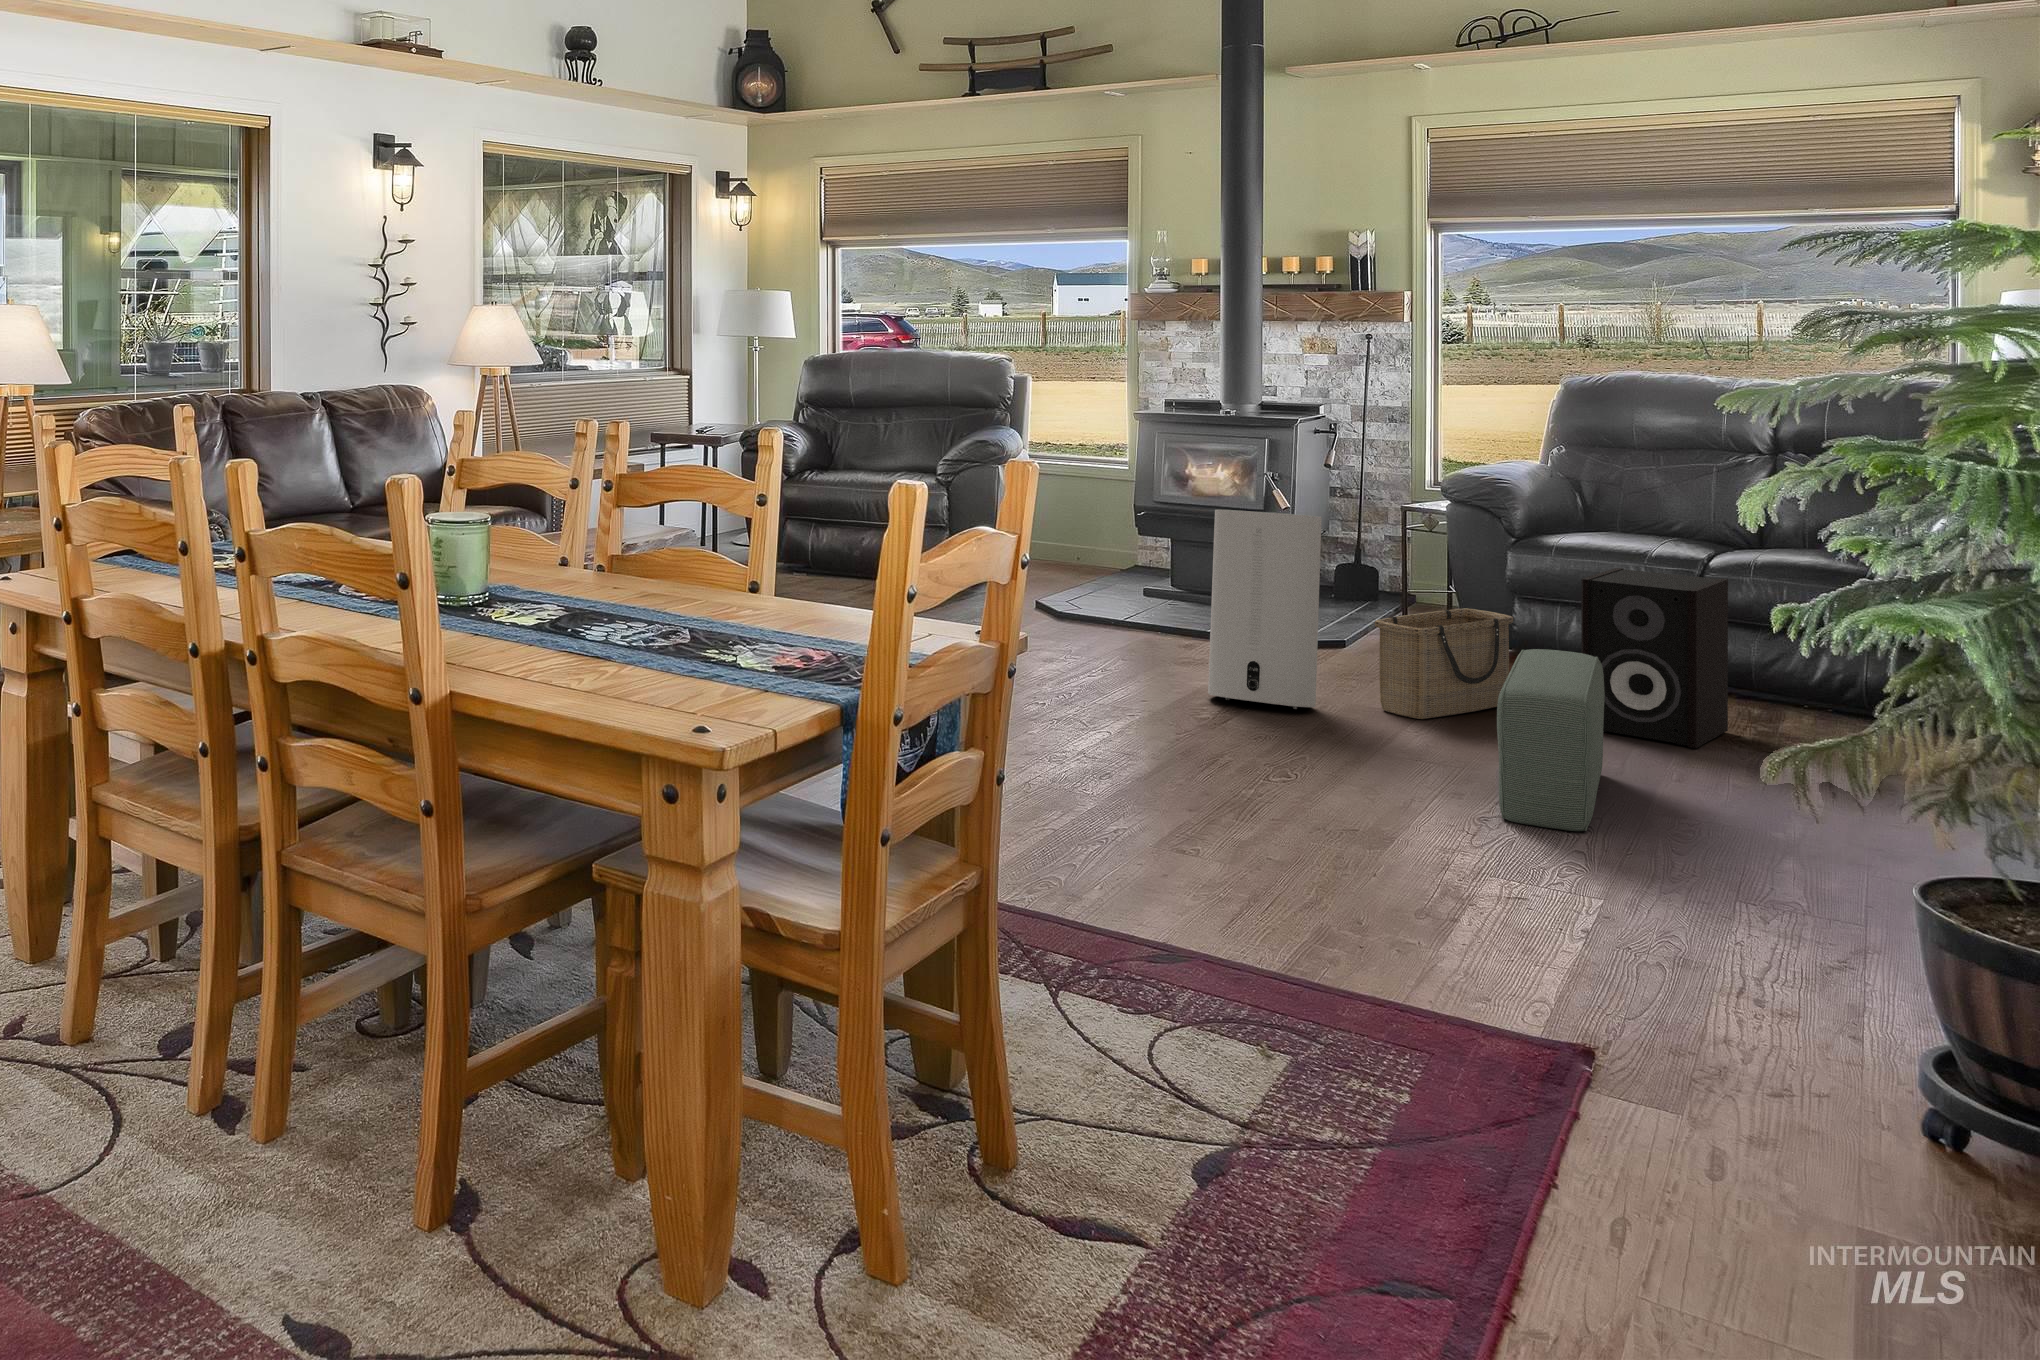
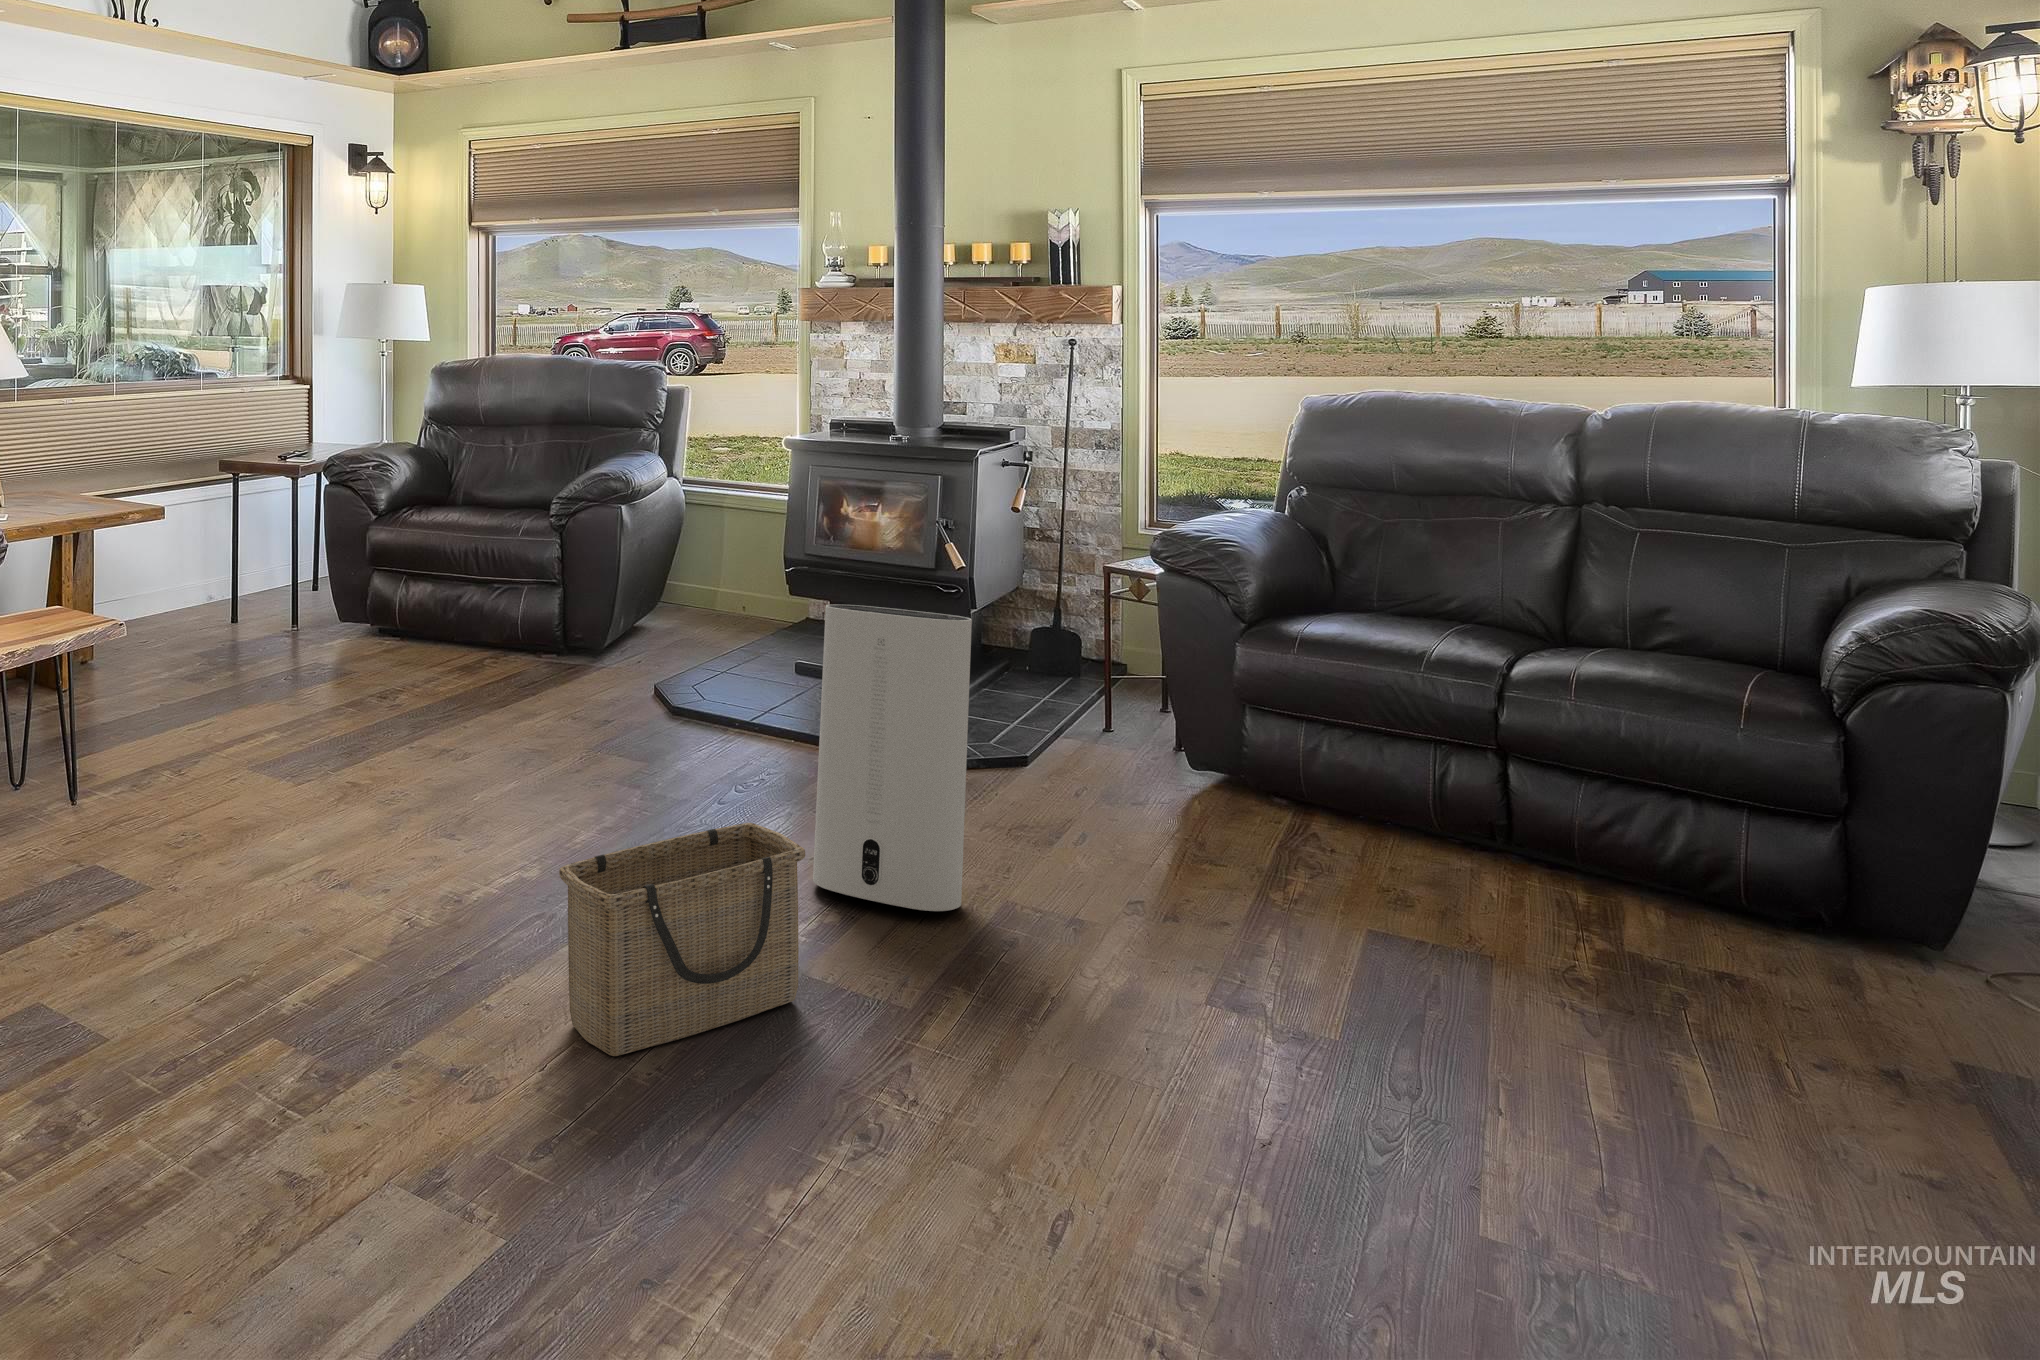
speaker: present [1581,568,1728,748] -> none [1341,690,1550,992]
basket: present [1375,608,1513,719] -> present [559,823,805,1056]
pouf: present [1497,649,1604,831] -> none [1215,866,1388,1284]

